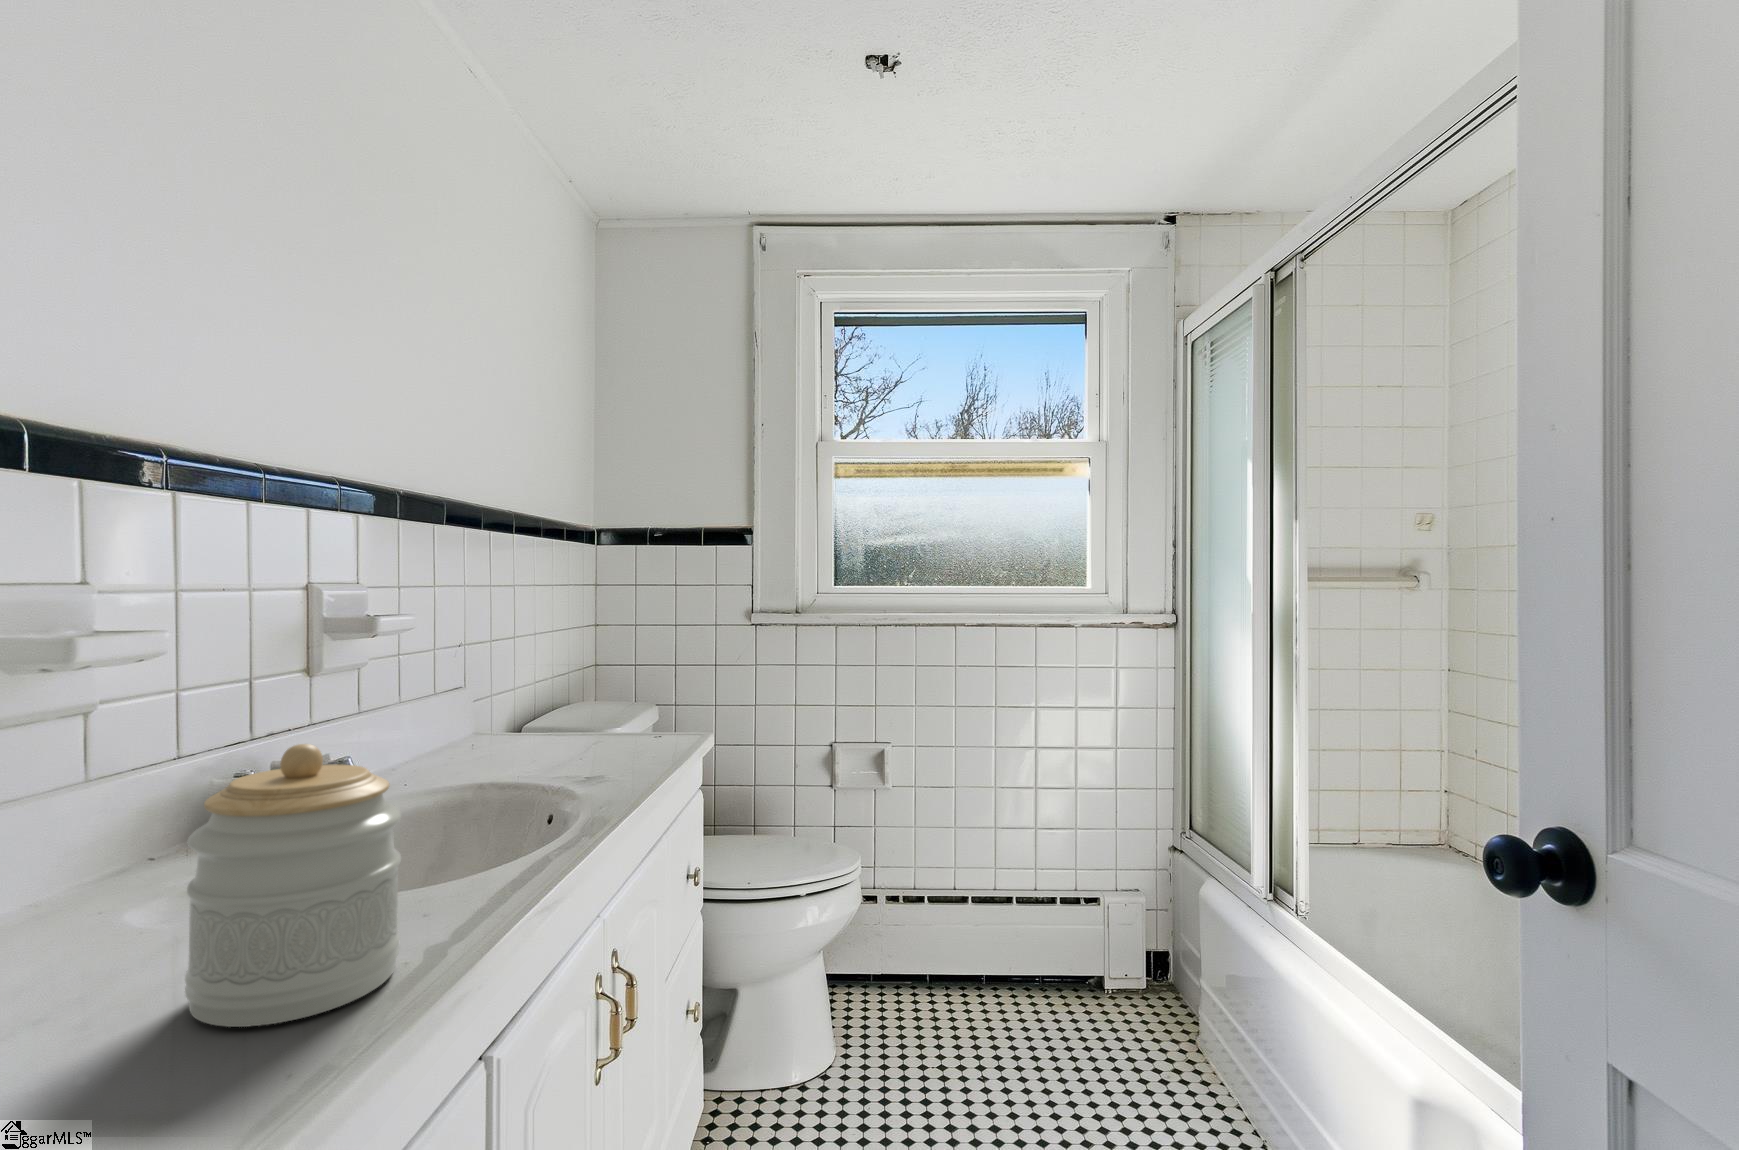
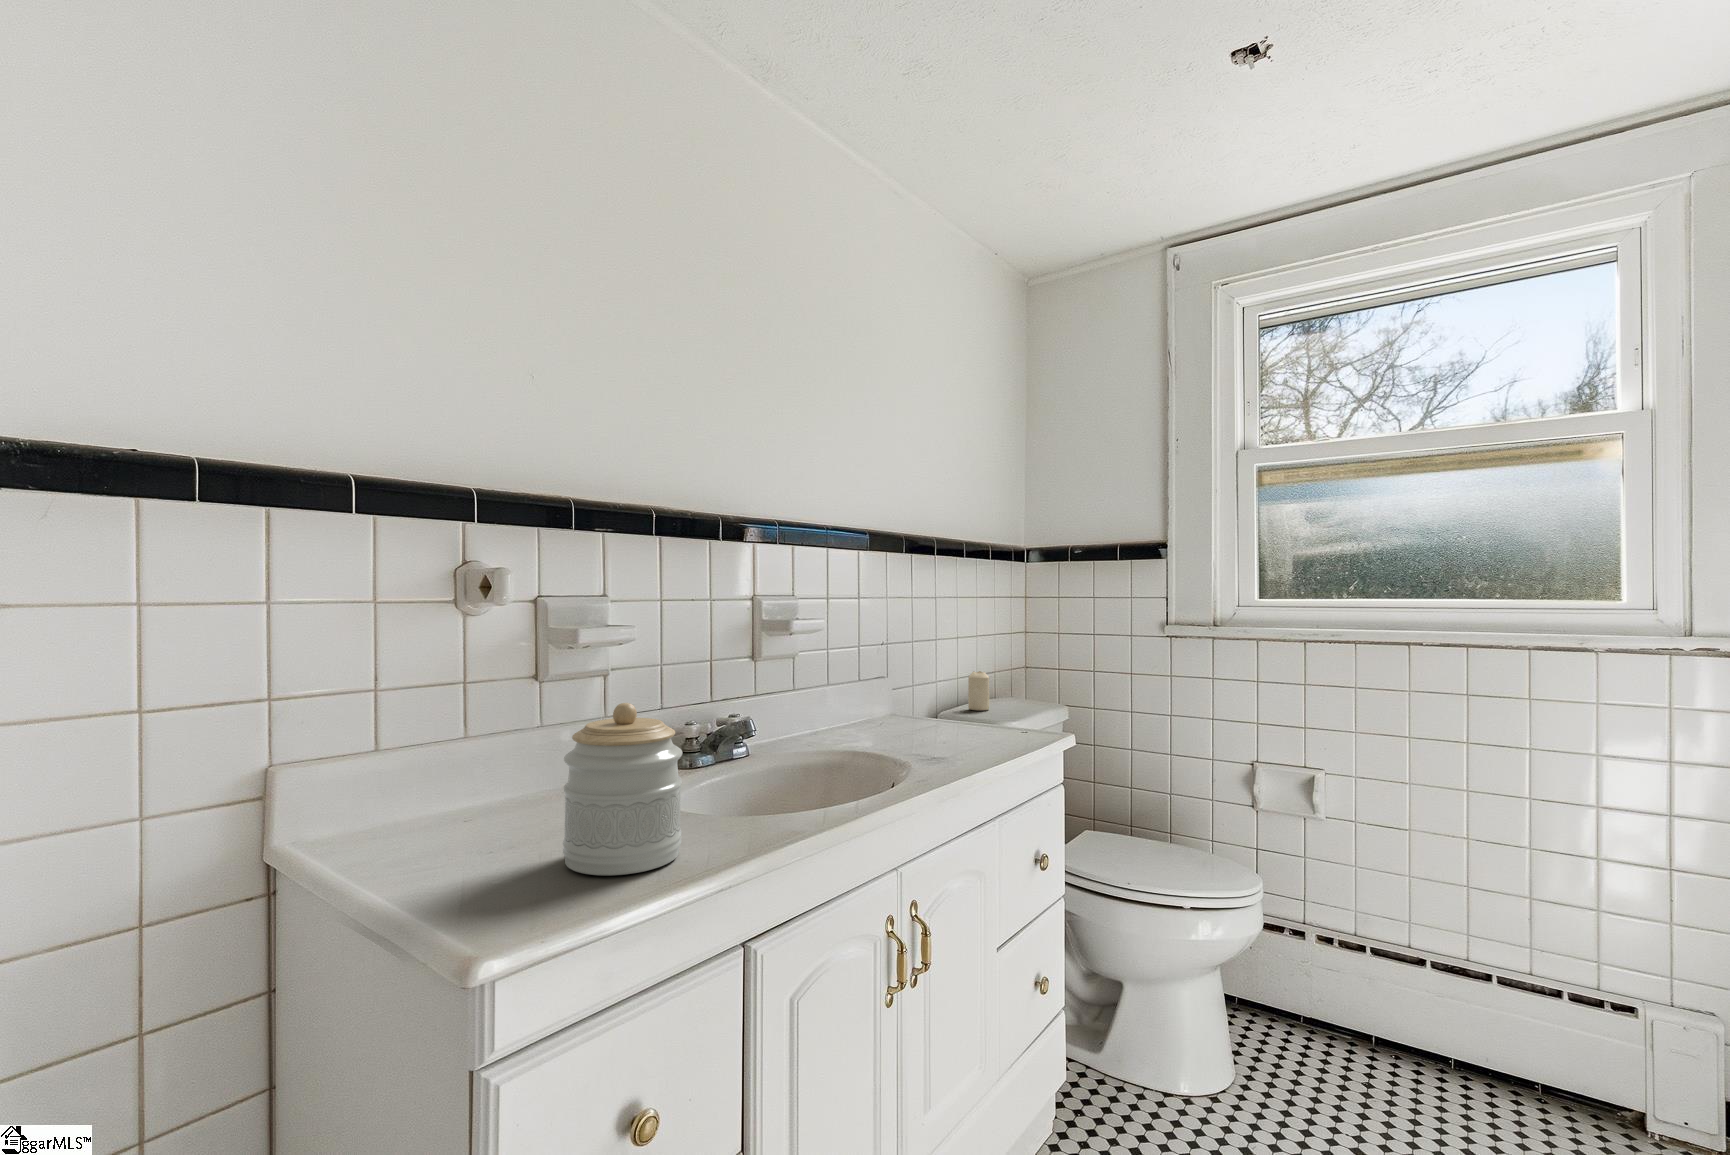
candle: none [557,674,583,720] -> present [968,671,989,710]

